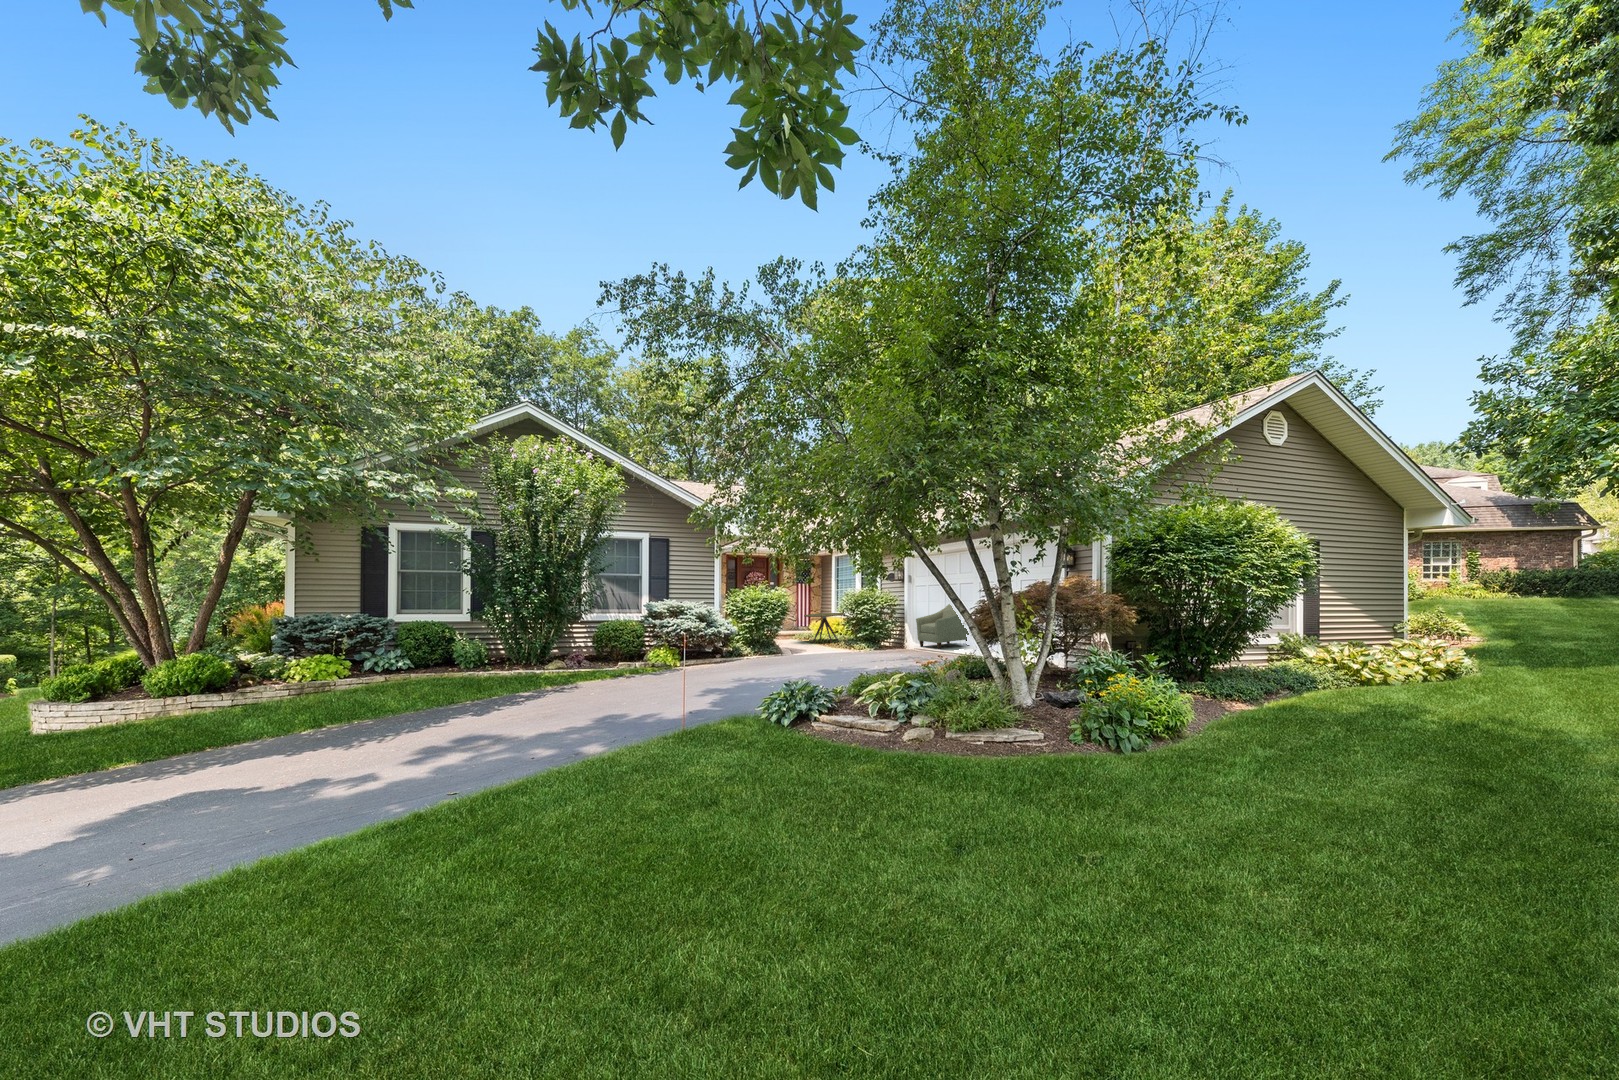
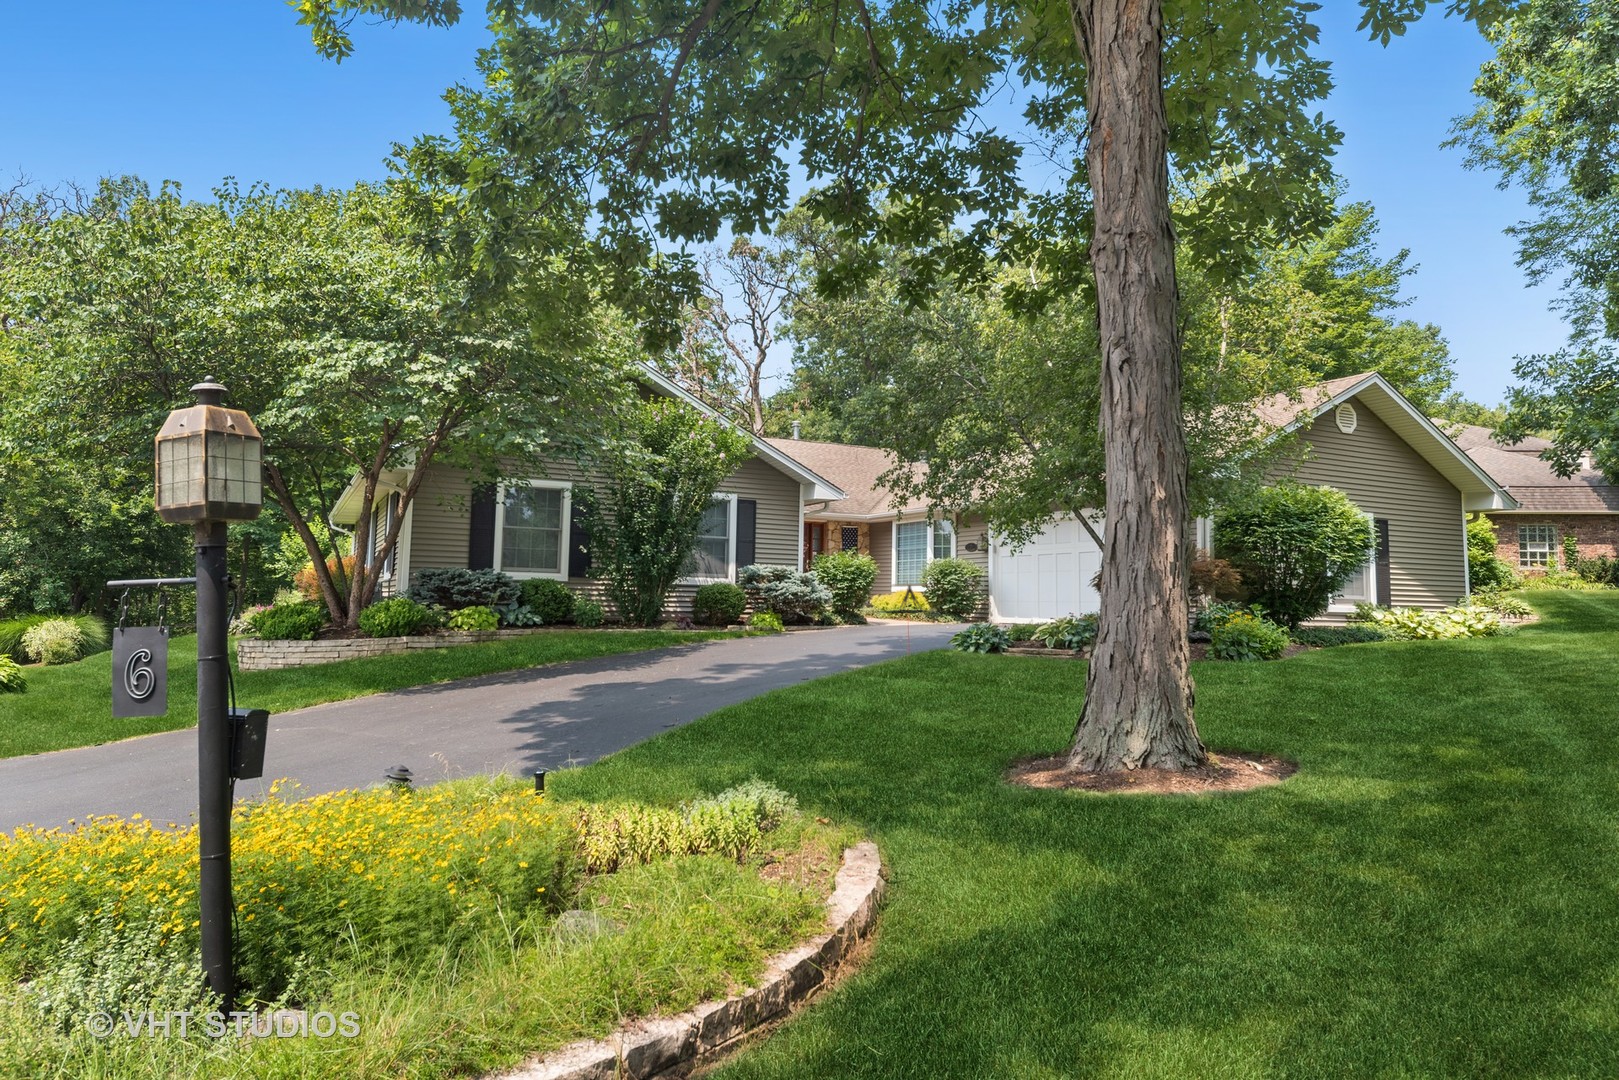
chair: present [916,604,969,649] -> none [1007,573,1061,616]

